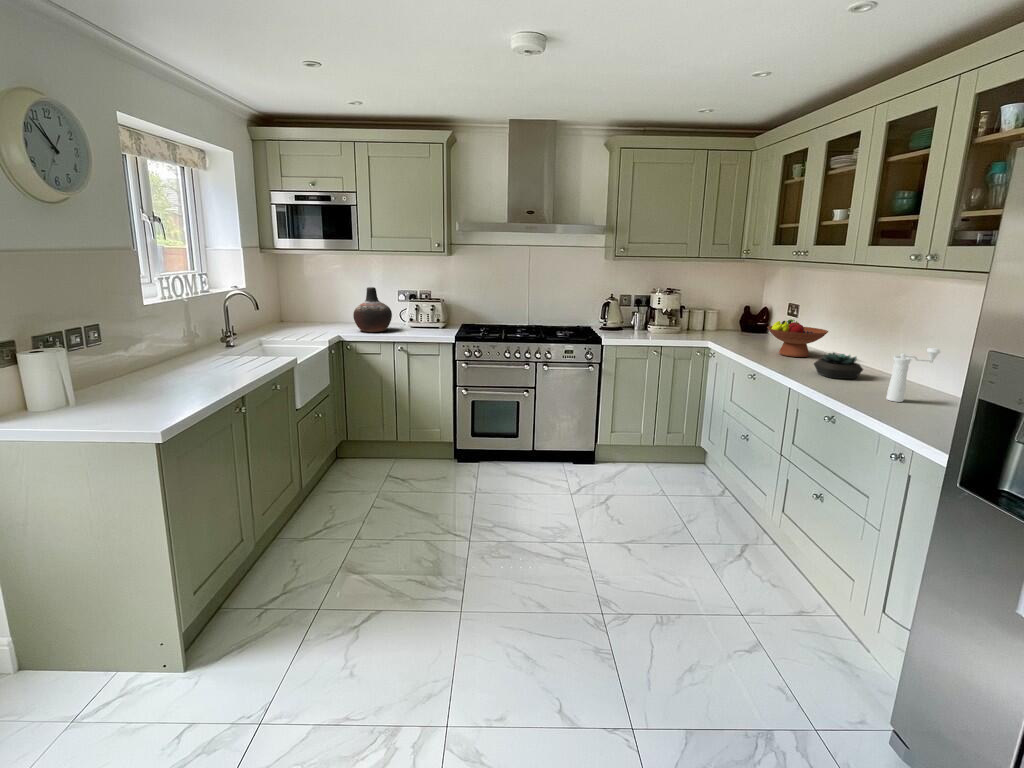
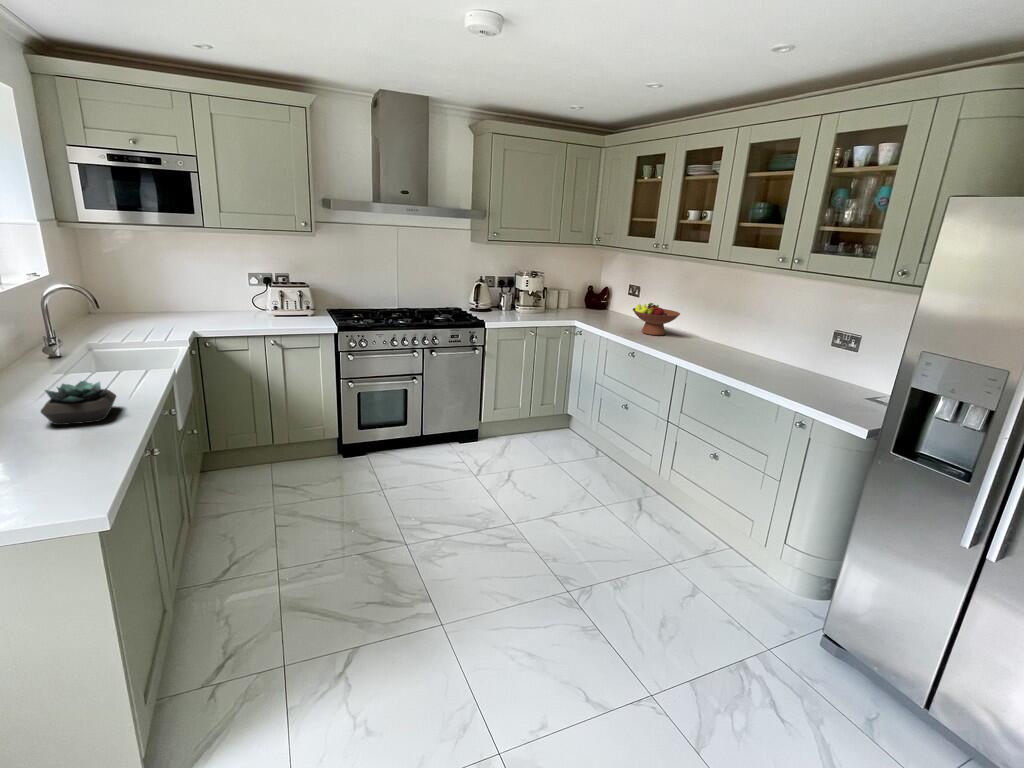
vase: present [353,287,392,332] -> none [205,272,254,324]
pepper mill: present [886,348,940,402] -> none [756,333,792,377]
succulent plant: present [814,353,863,379] -> present [41,381,116,425]

